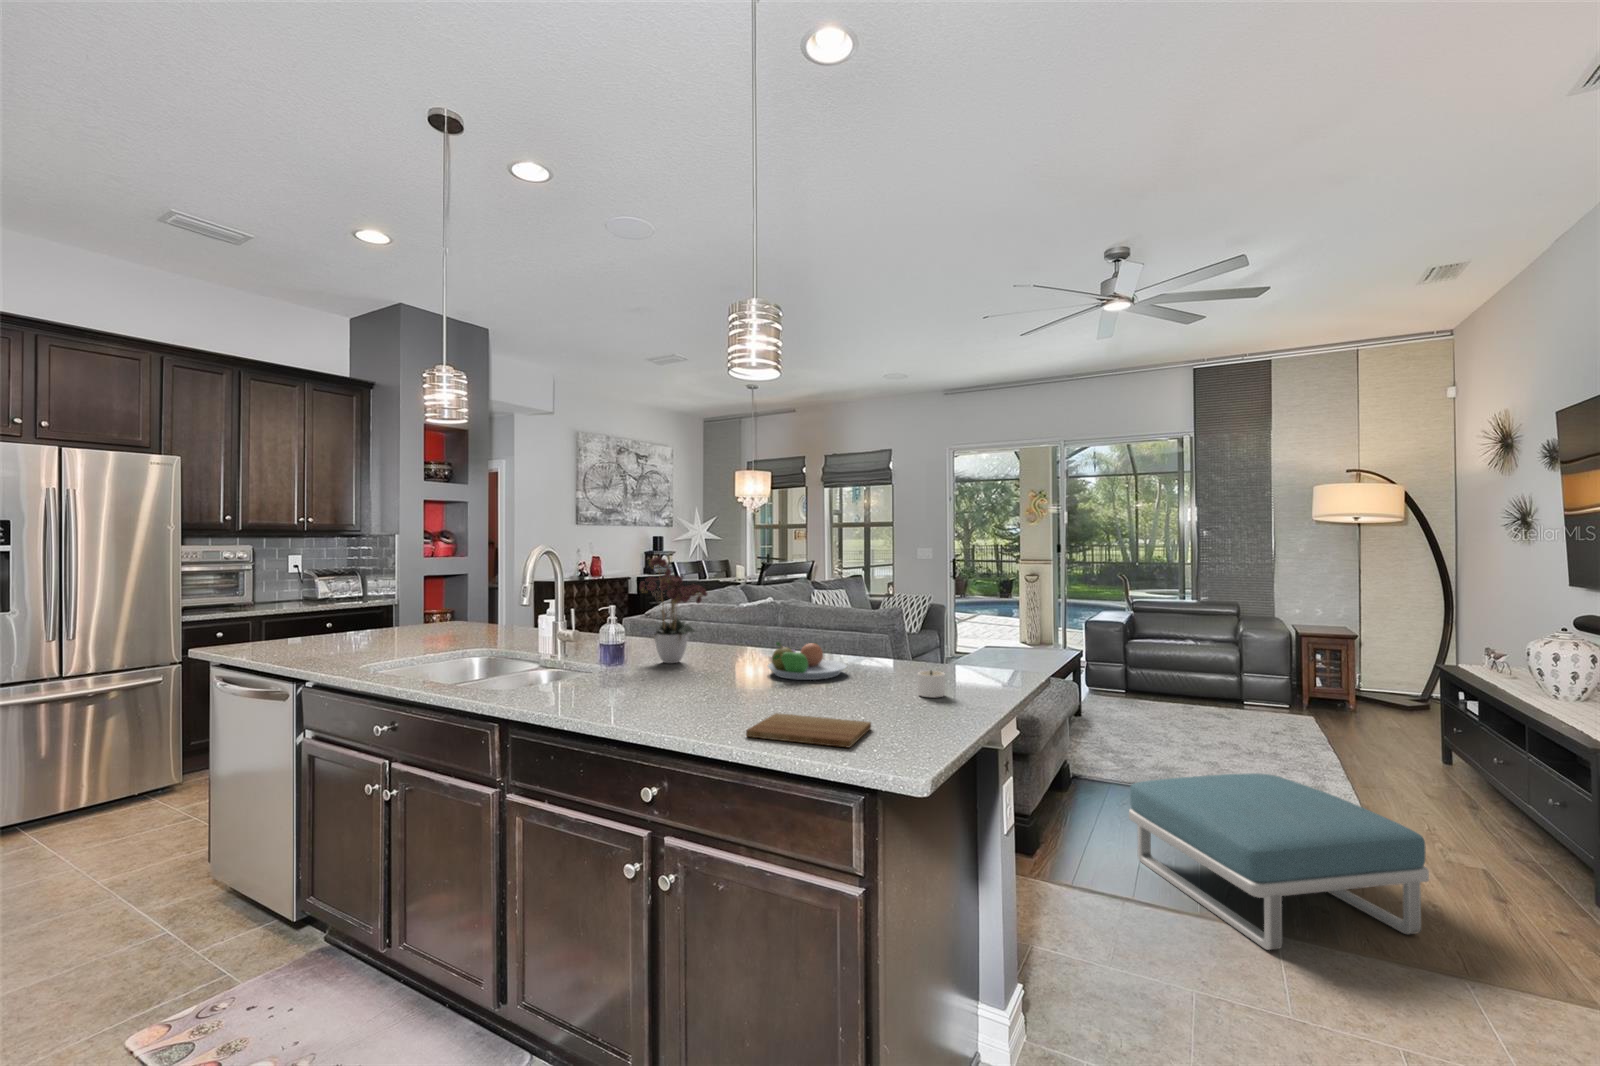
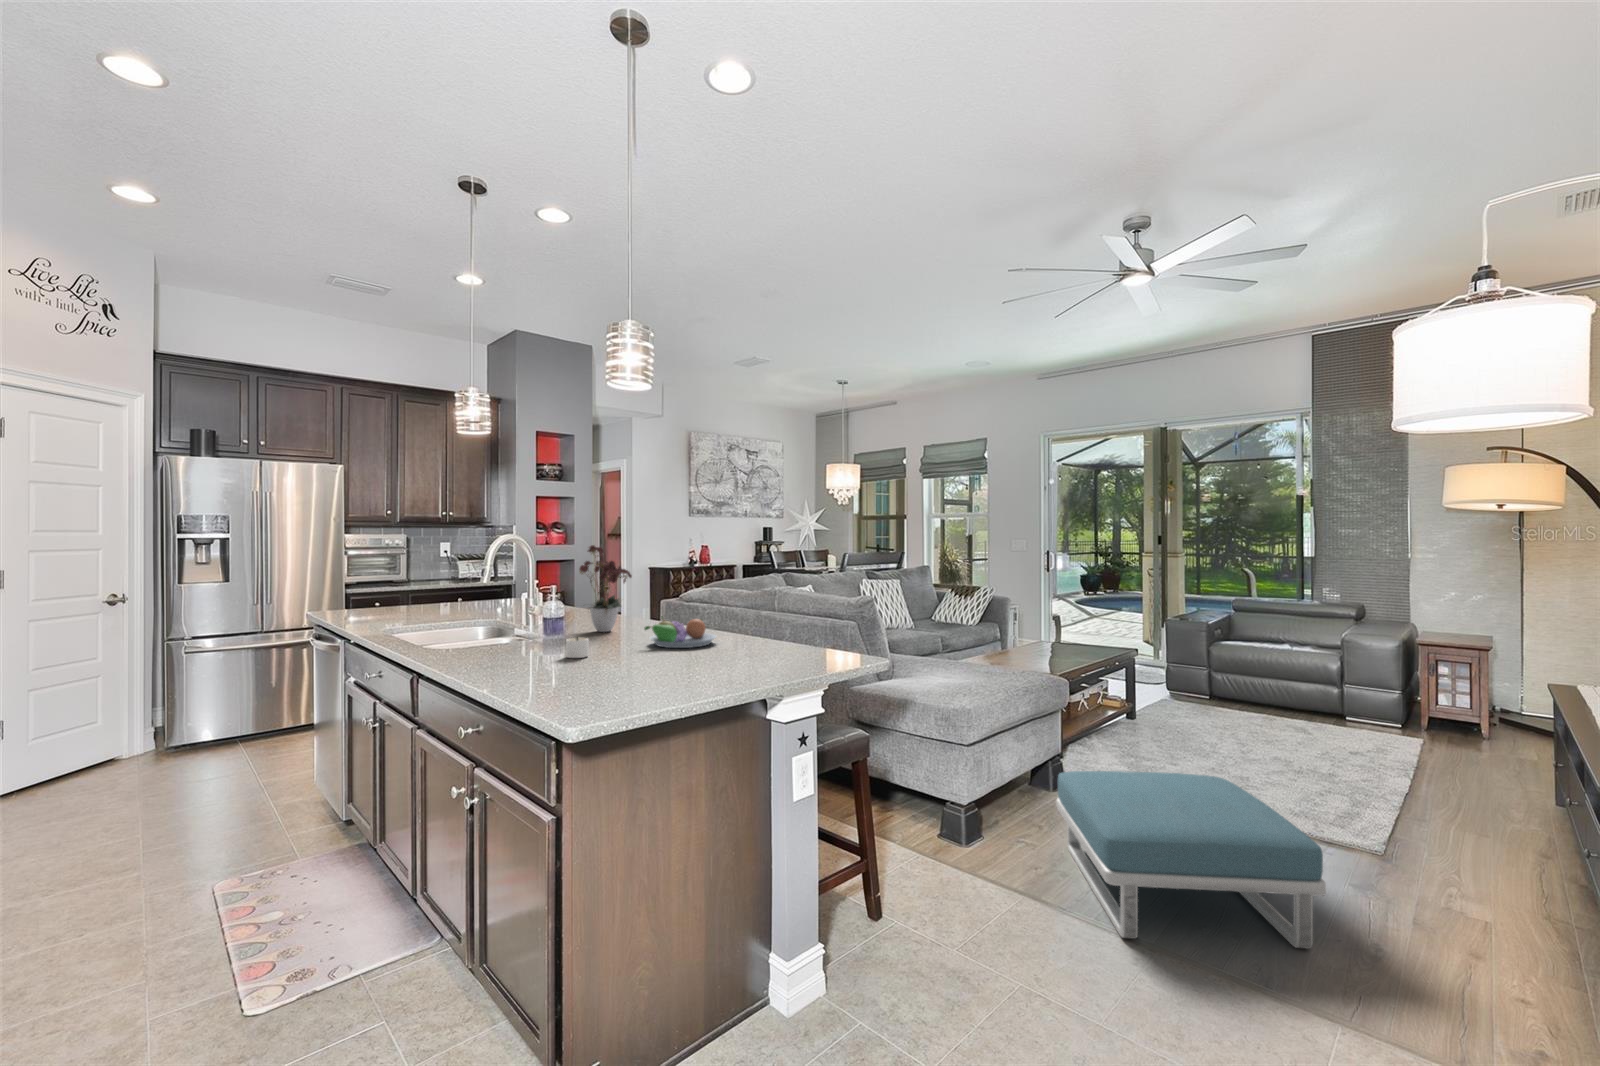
candle: present [918,671,945,697] -> present [566,637,589,658]
cutting board: present [746,713,871,747] -> none [532,667,629,691]

